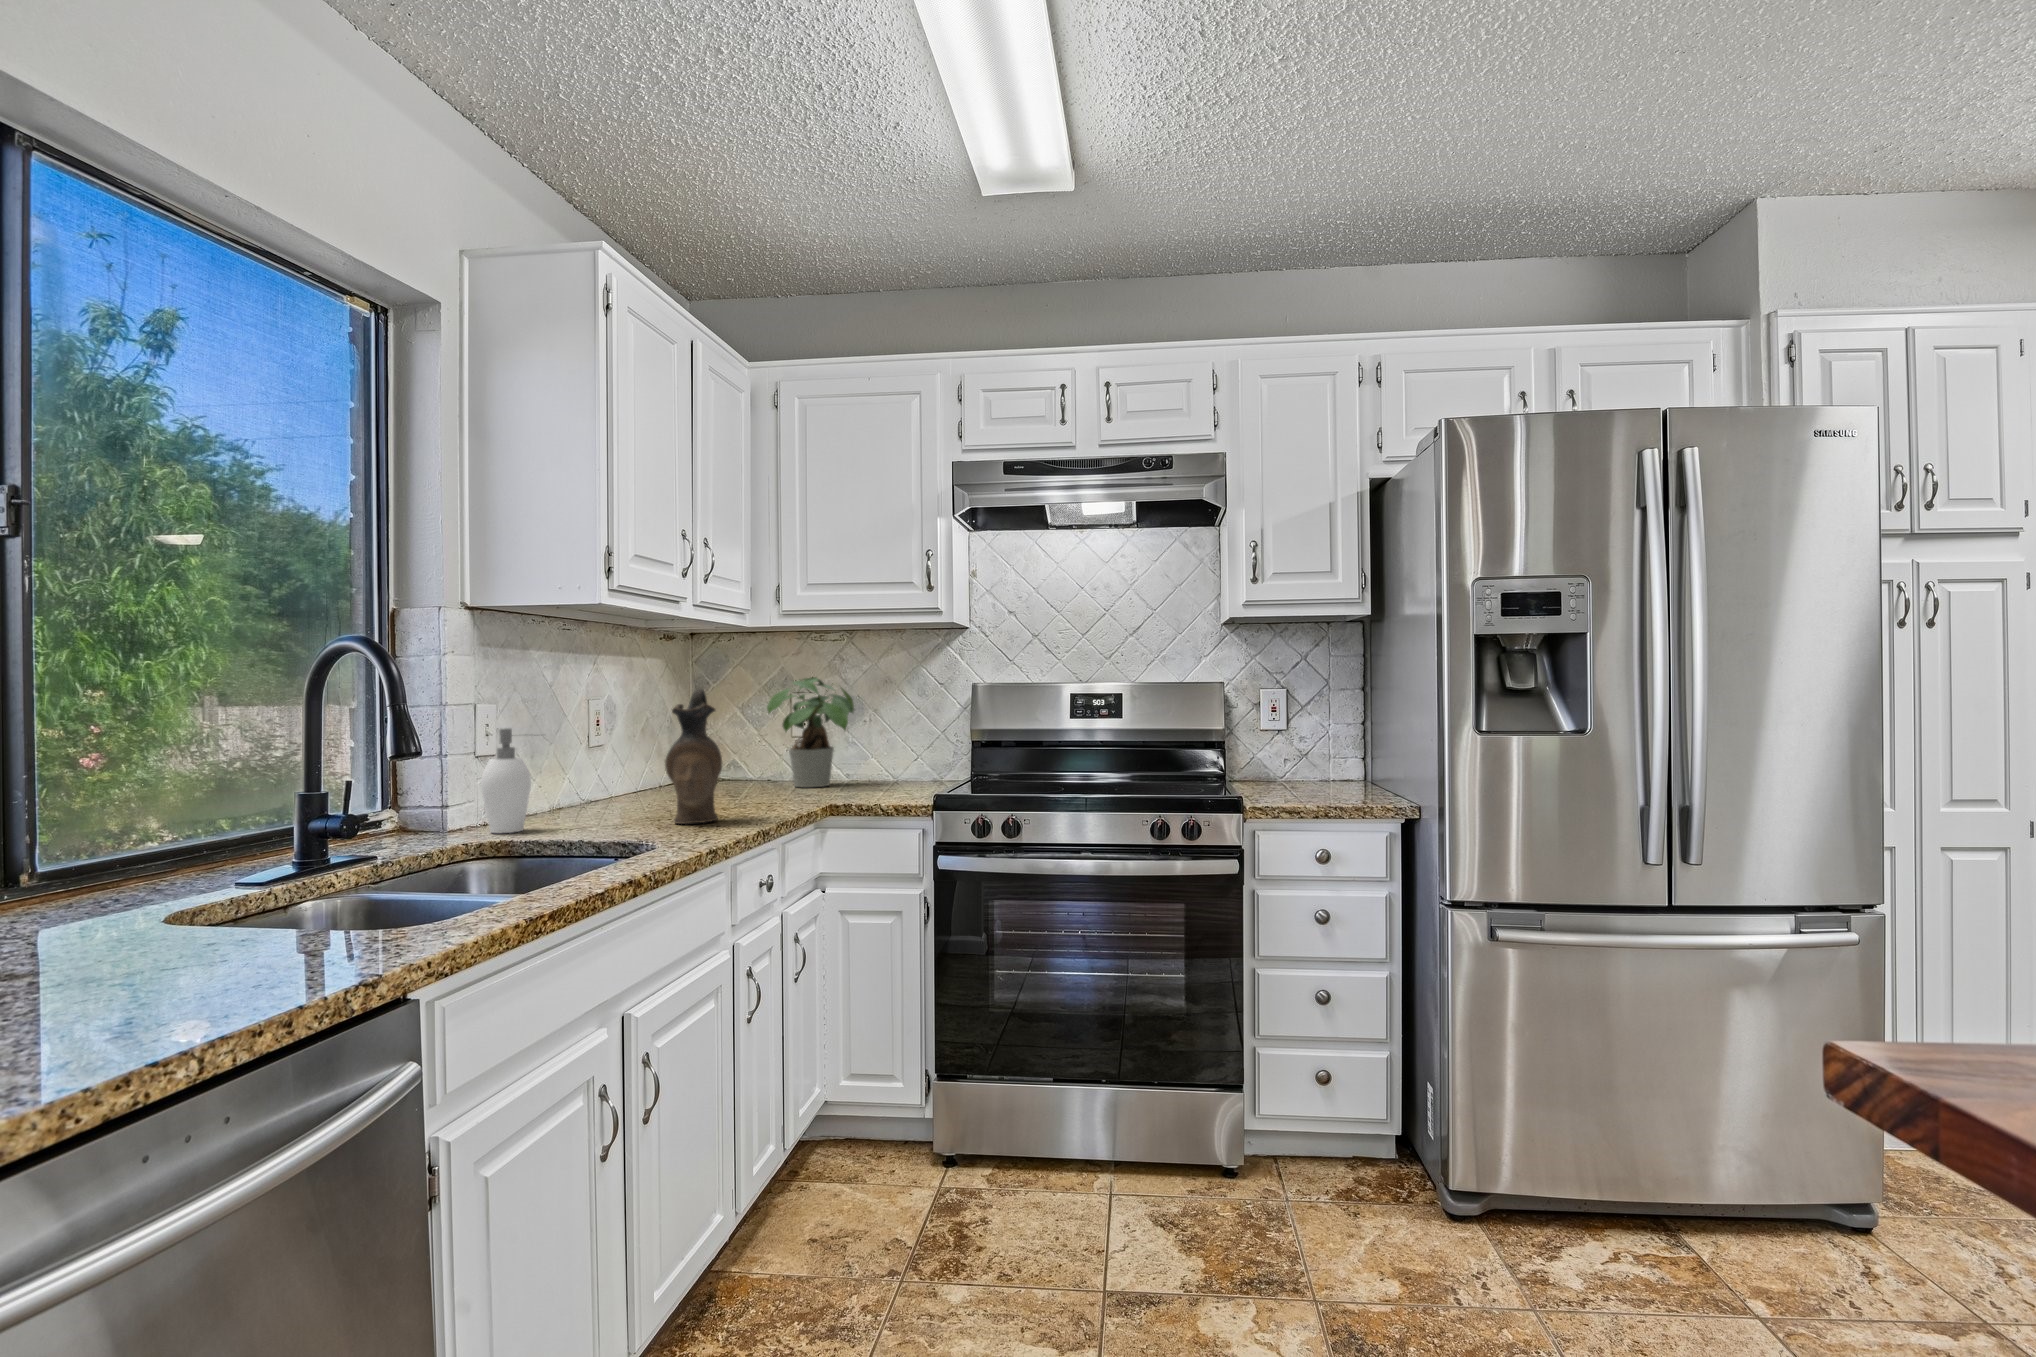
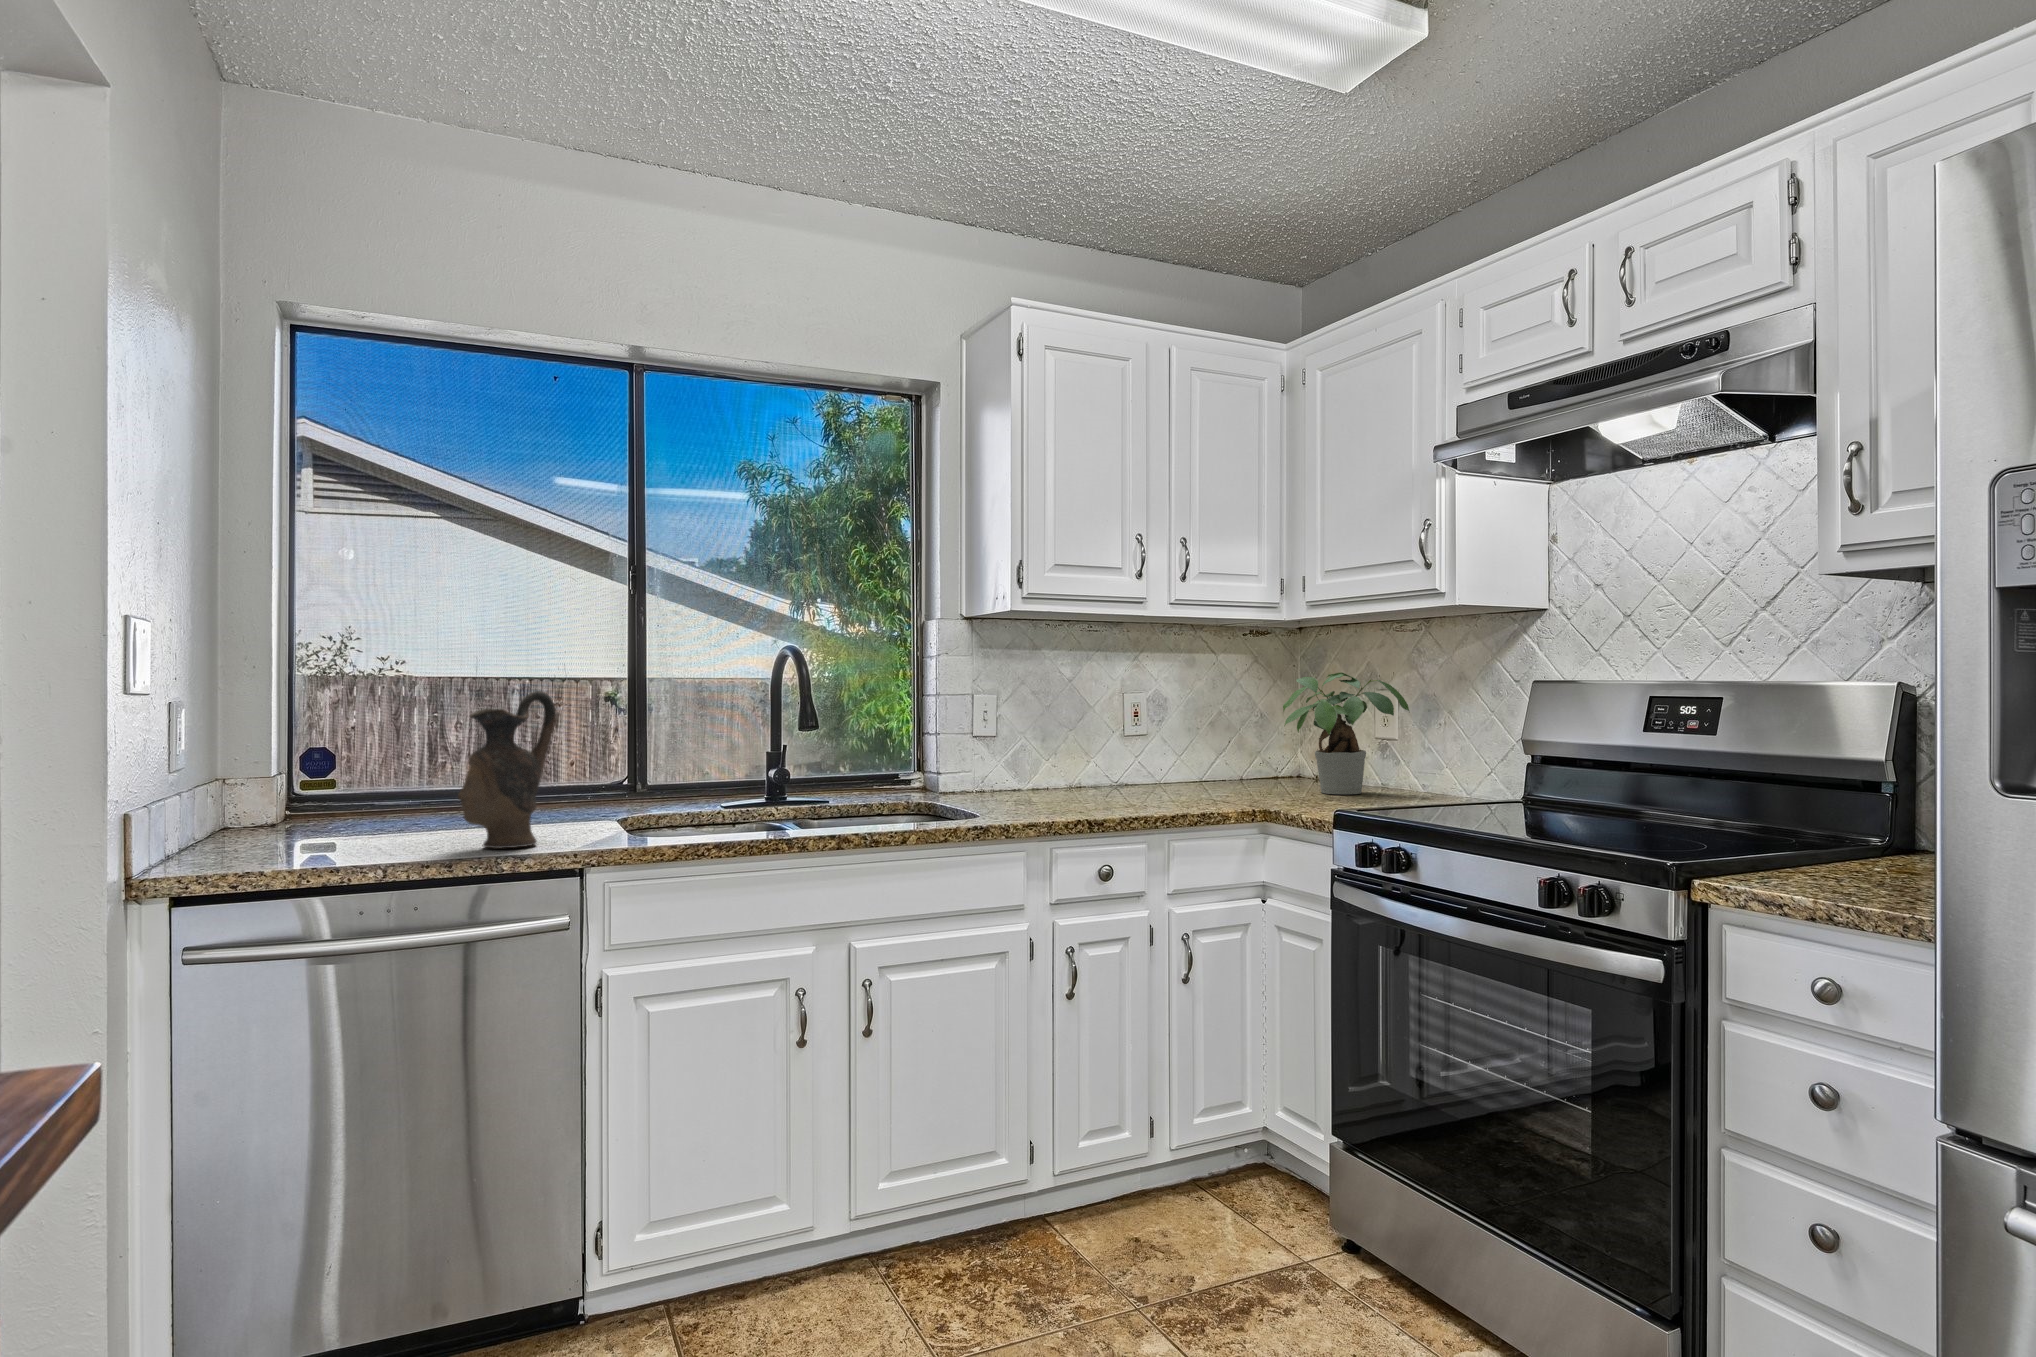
ceramic pitcher: present [665,689,722,824] -> present [458,691,556,848]
soap dispenser: present [481,728,531,833] -> none [948,715,988,799]

